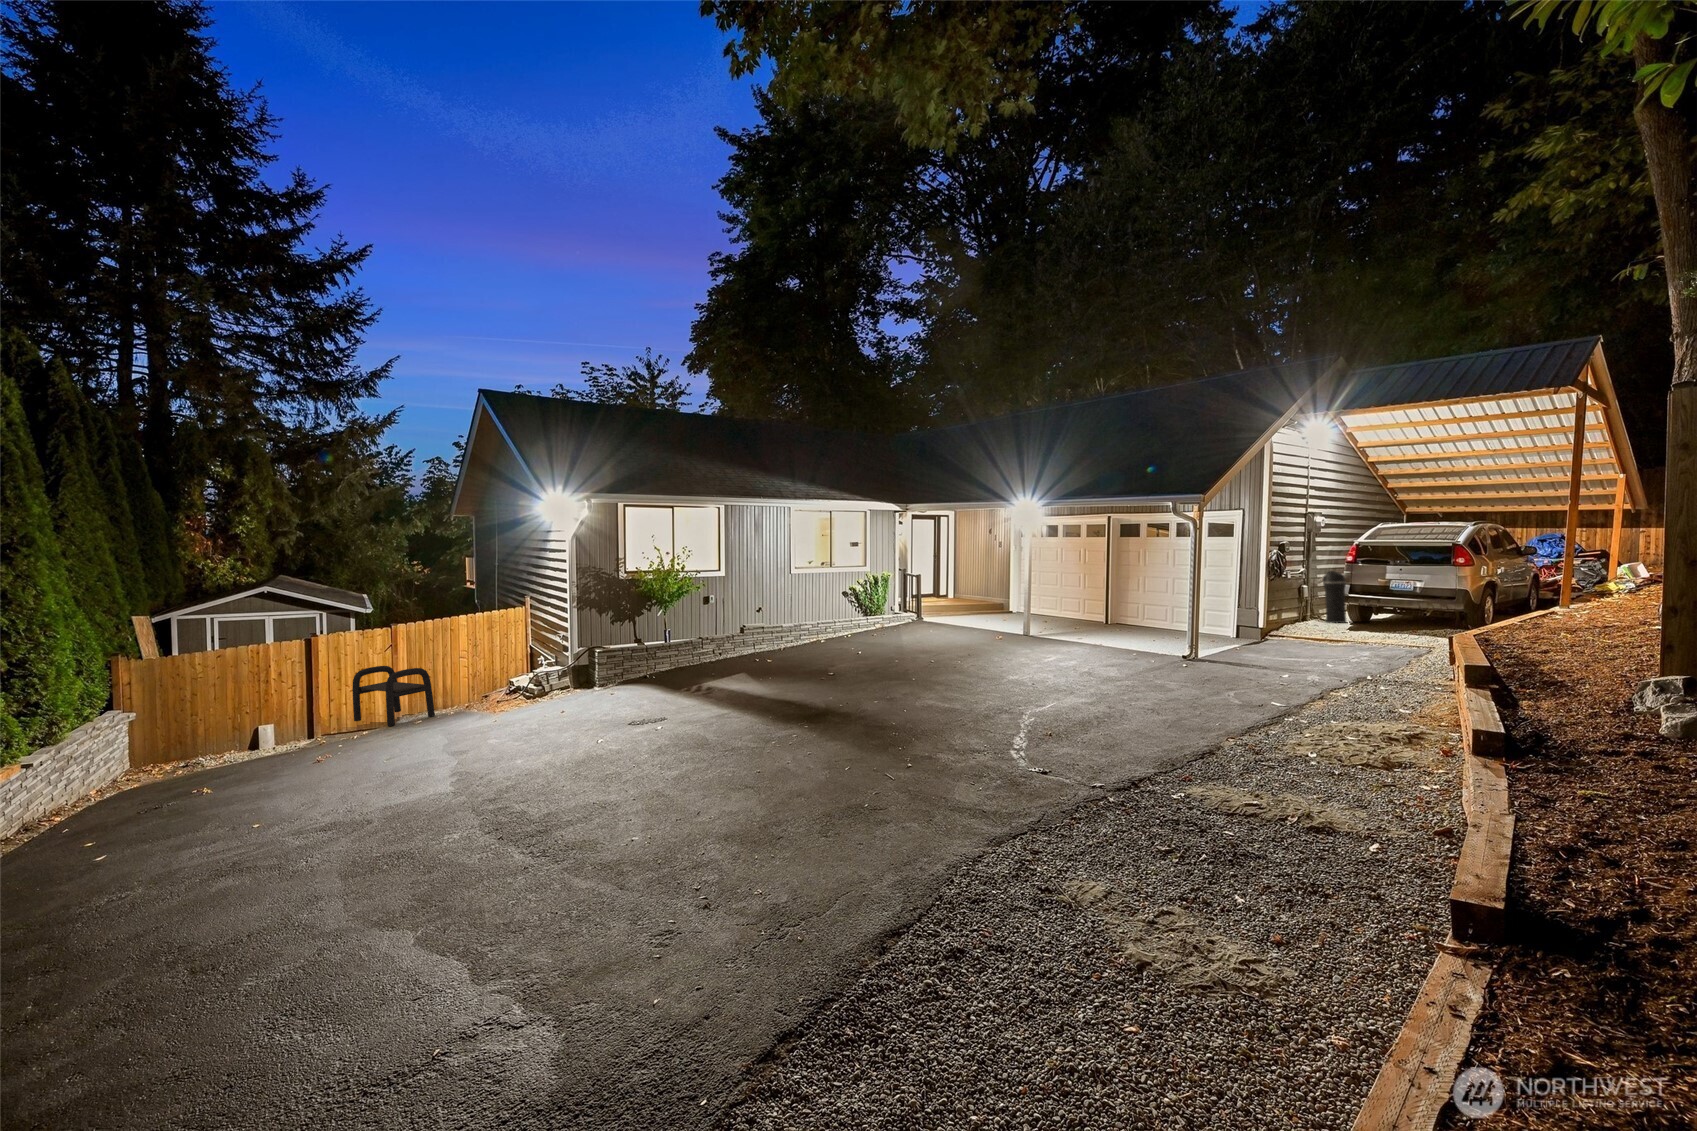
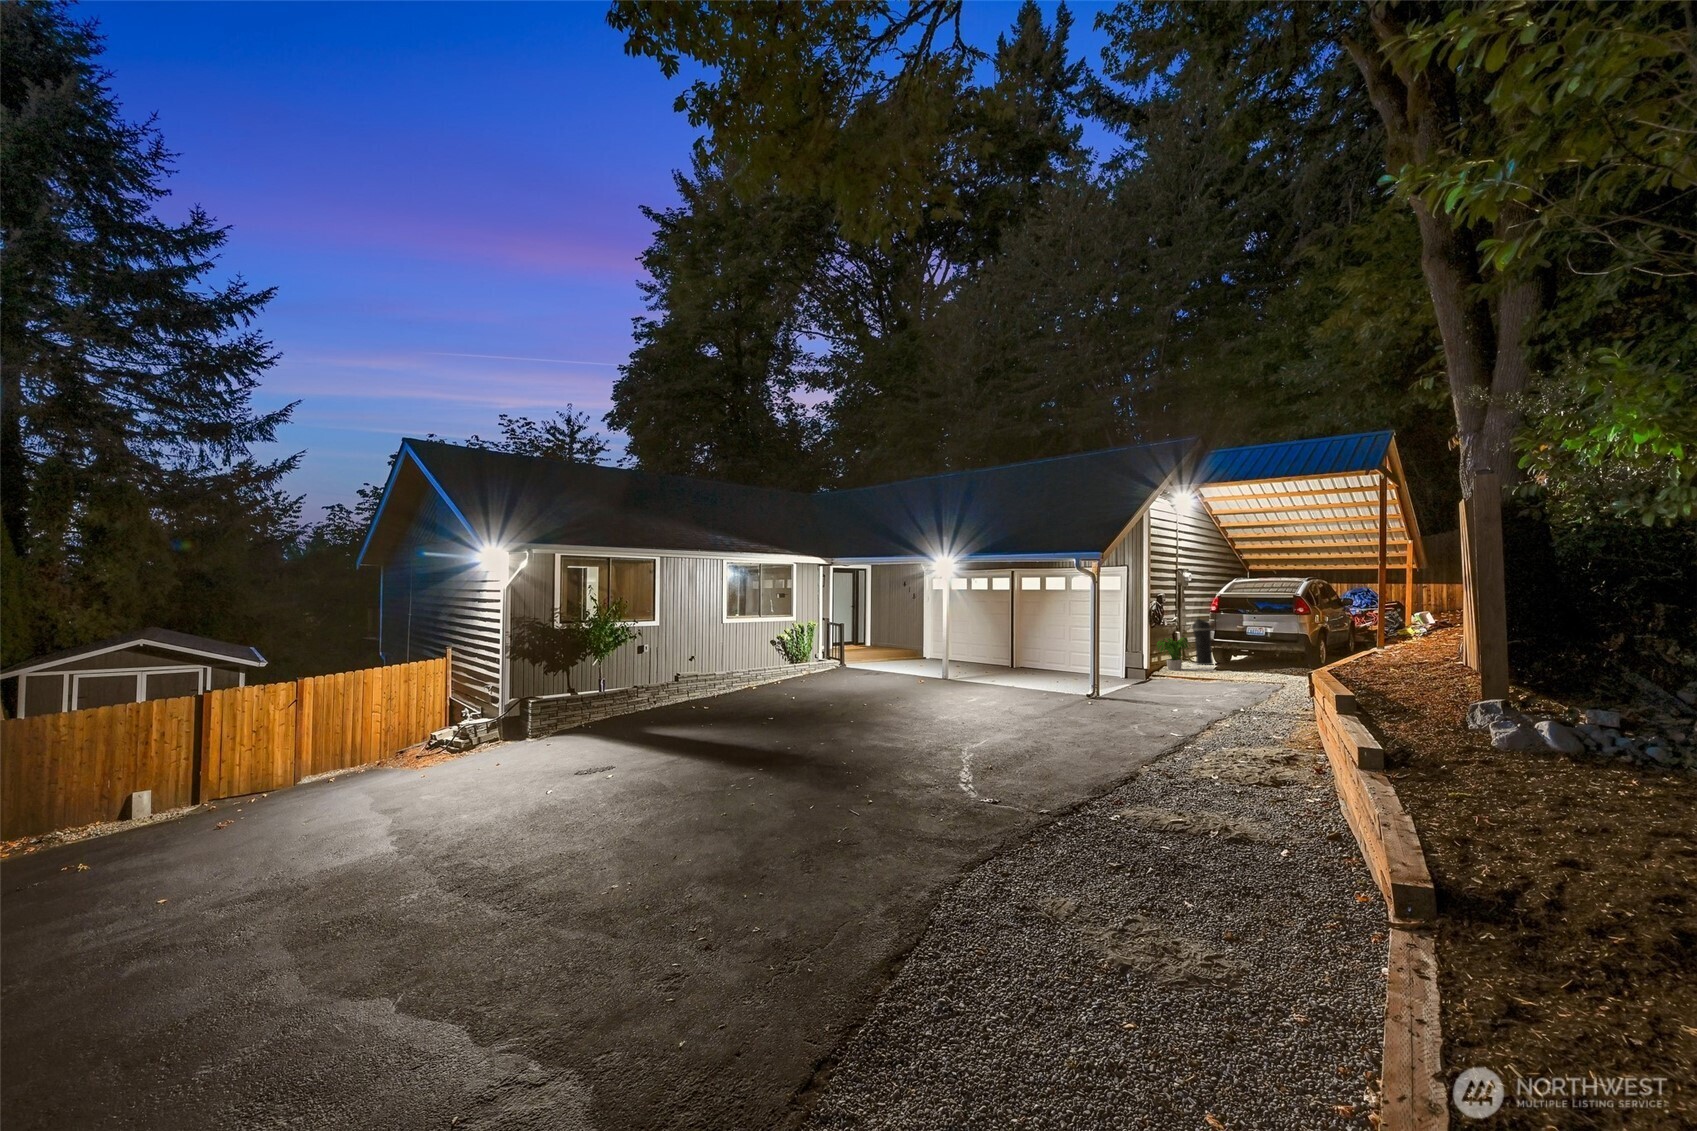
potted plant: none [1276,592,1319,629] -> present [1157,638,1190,670]
bench: present [352,666,435,726] -> none [258,723,353,788]

